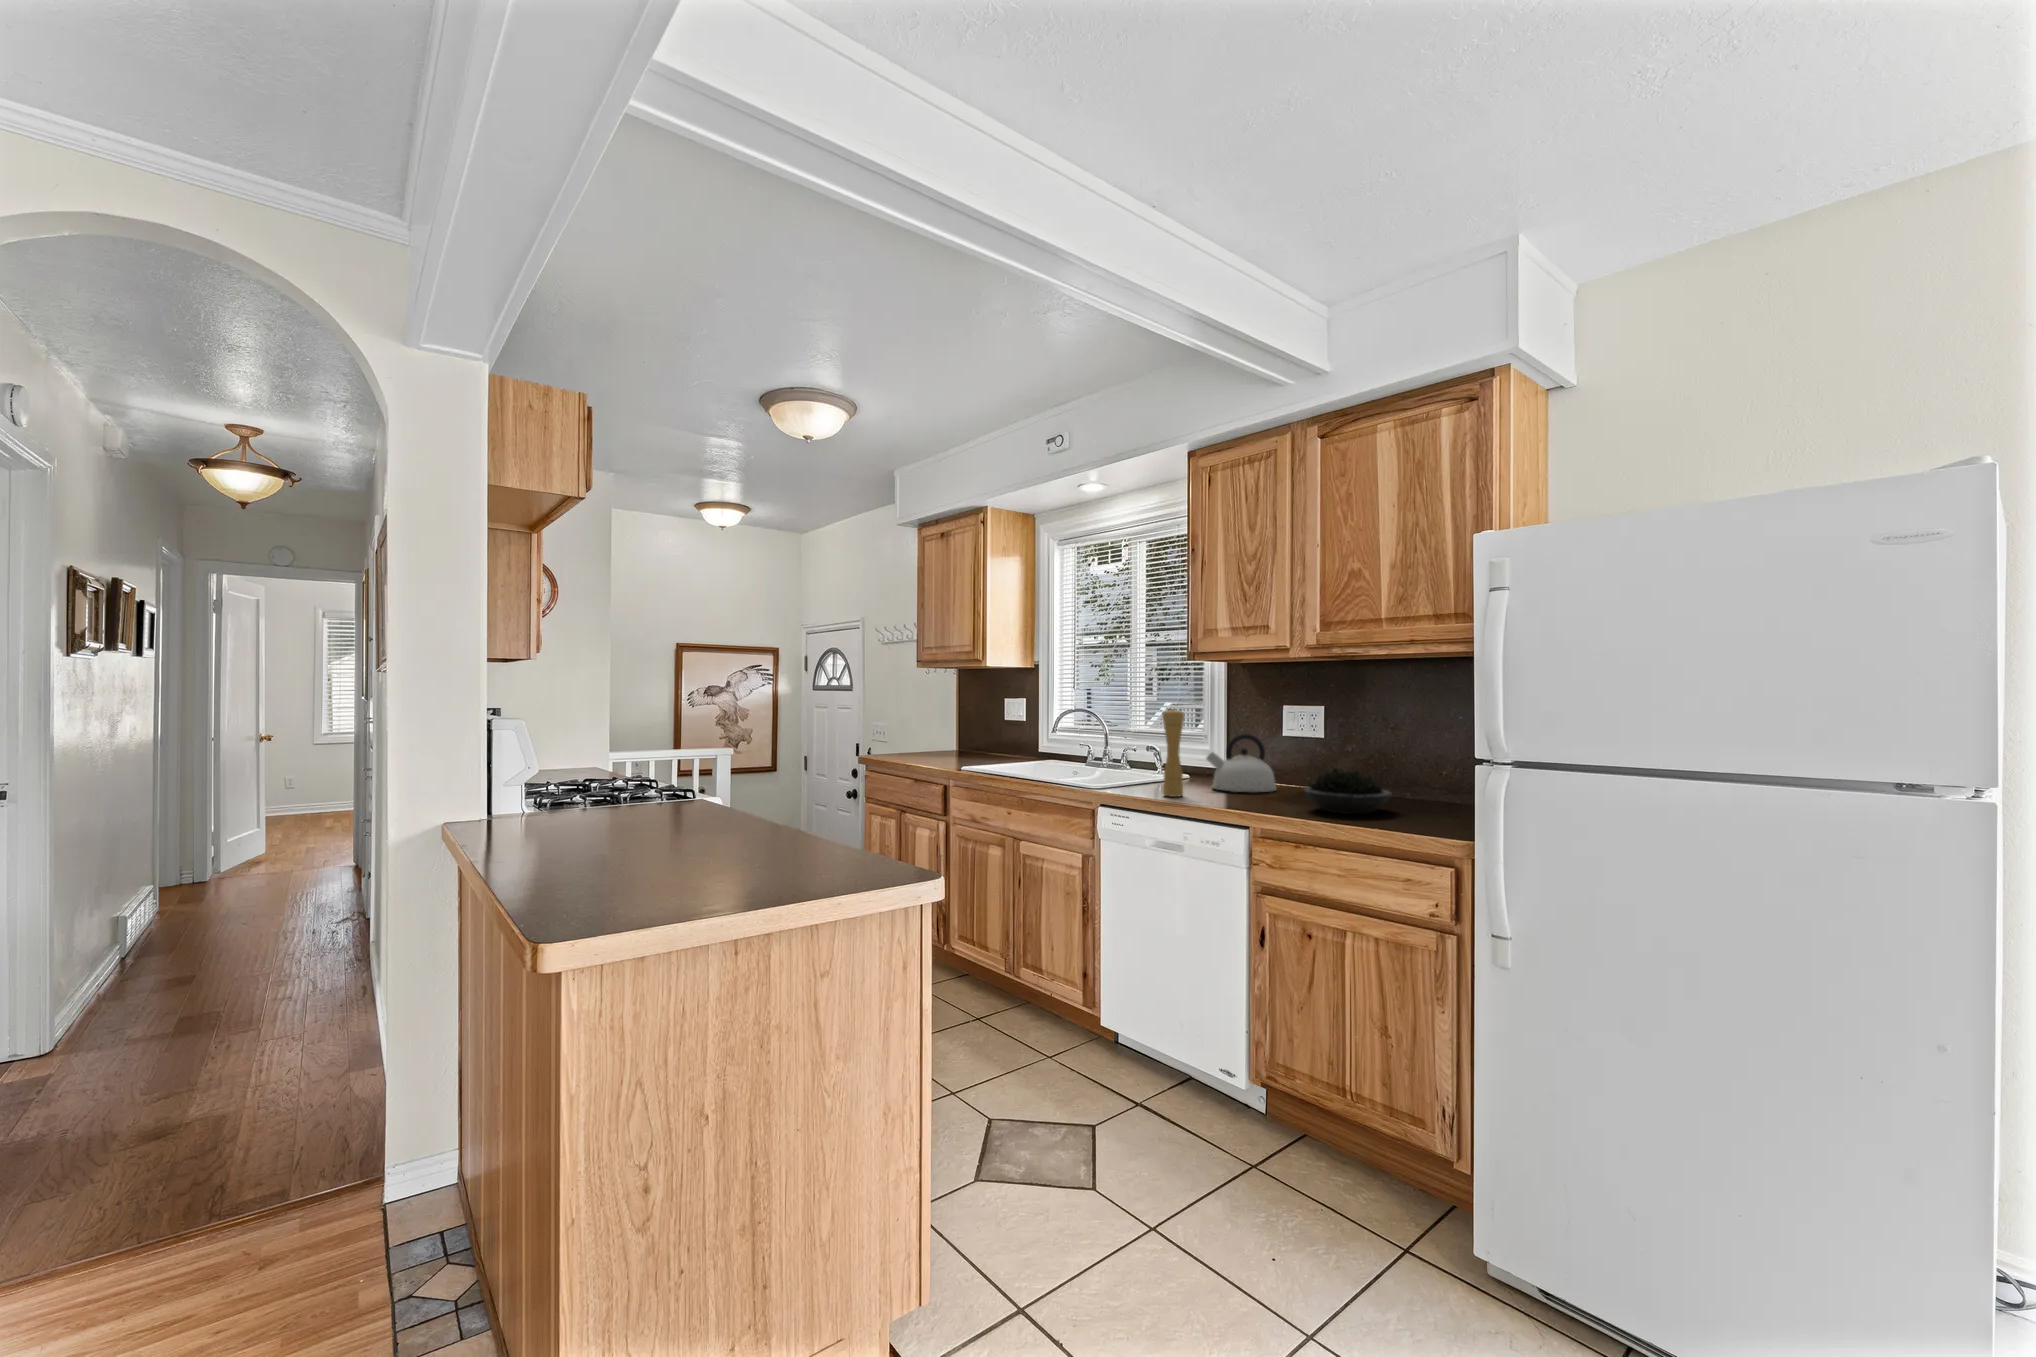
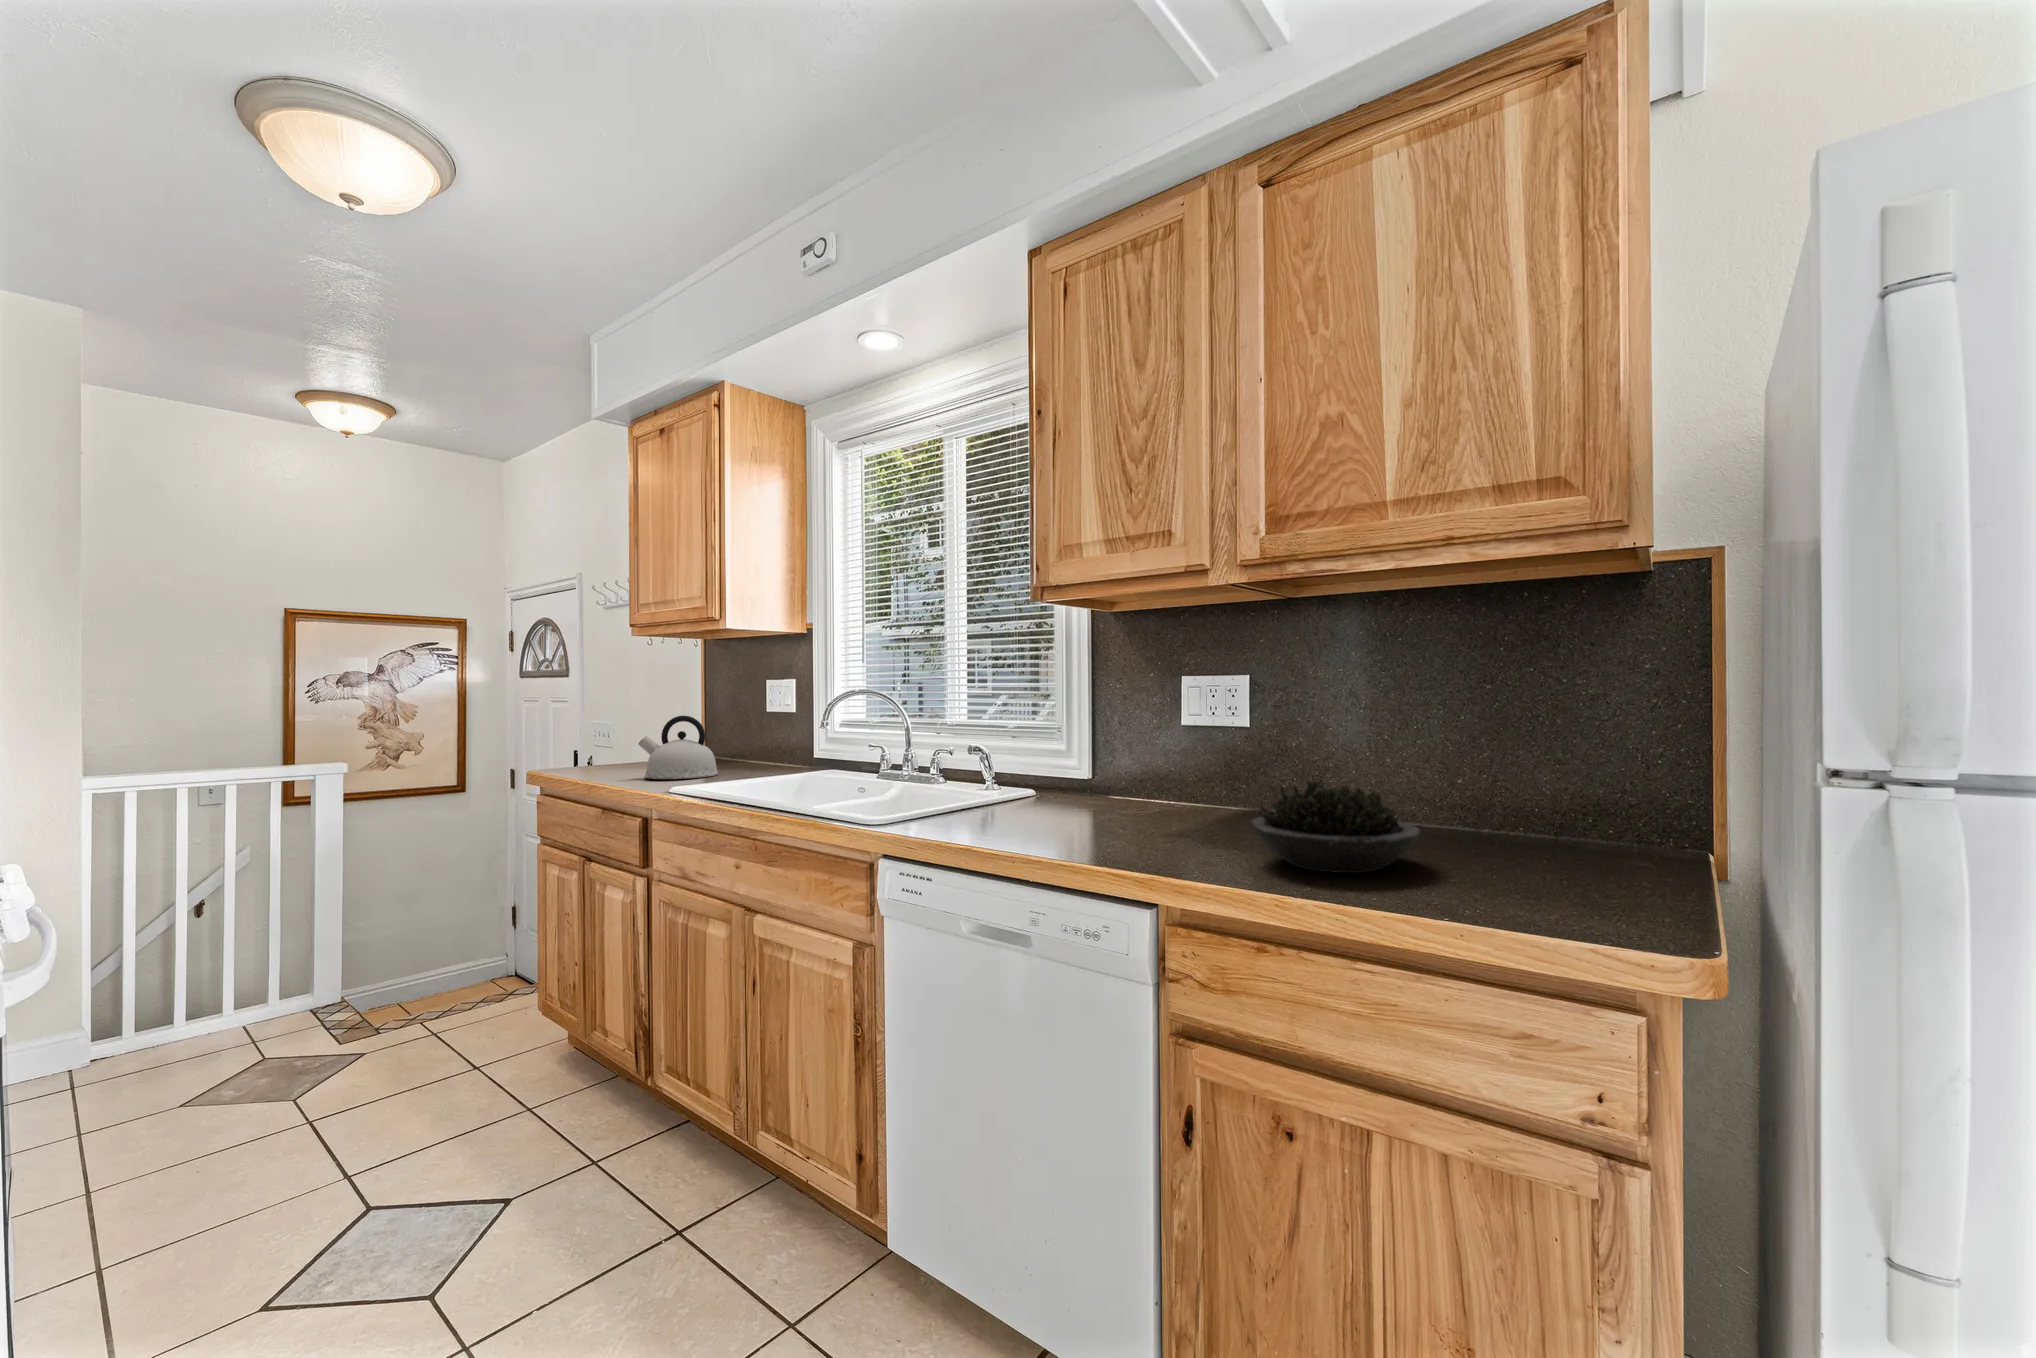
pepper mill: present [1163,709,1184,797] -> none [988,680,1027,838]
kettle: present [1206,734,1276,792] -> present [638,716,718,779]

